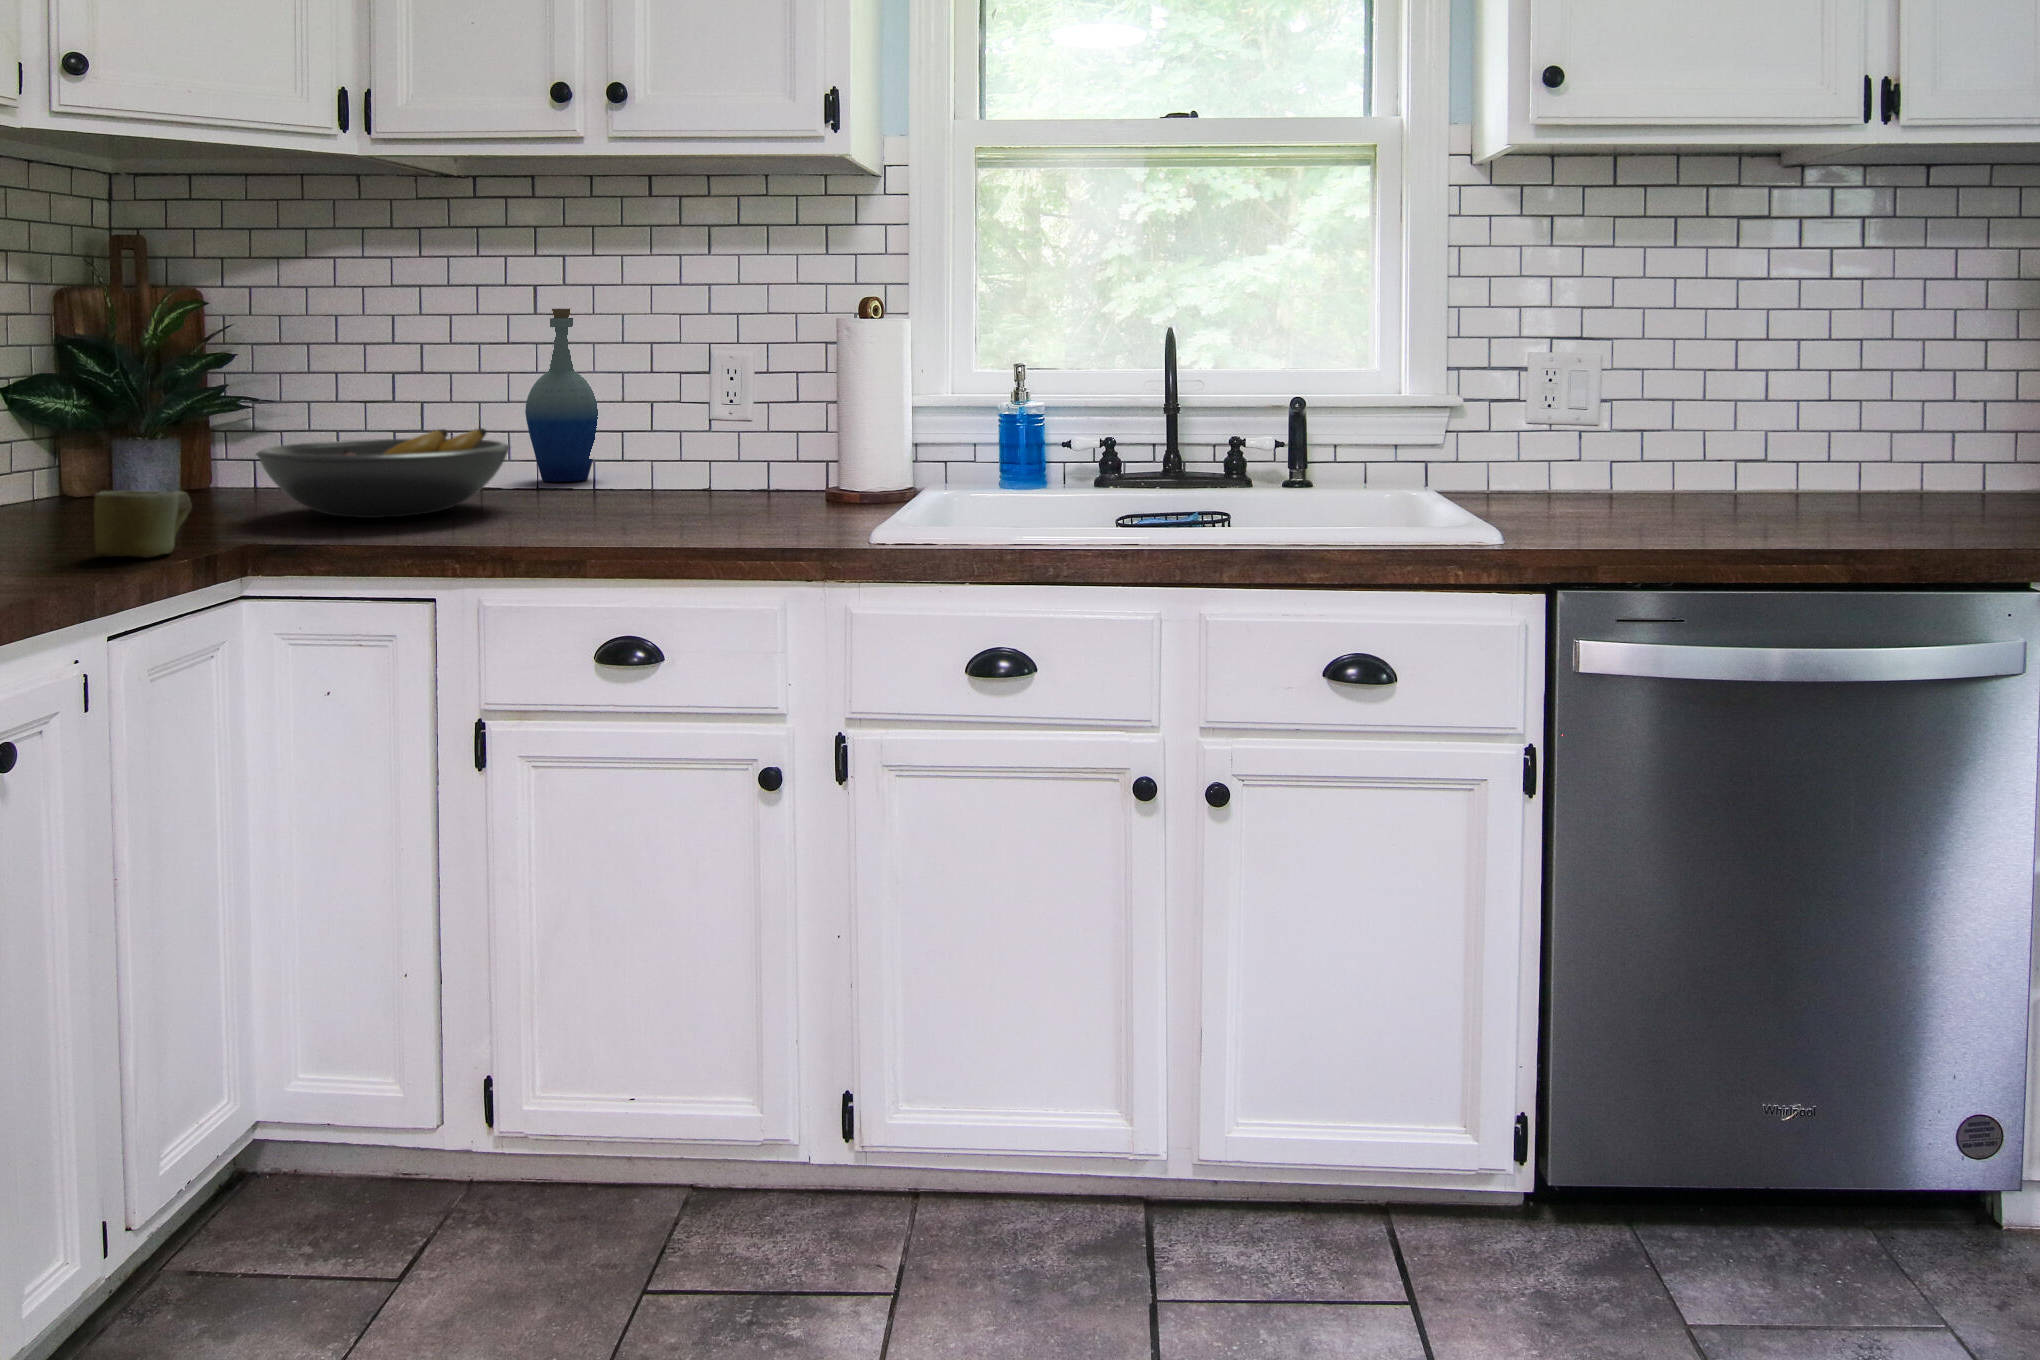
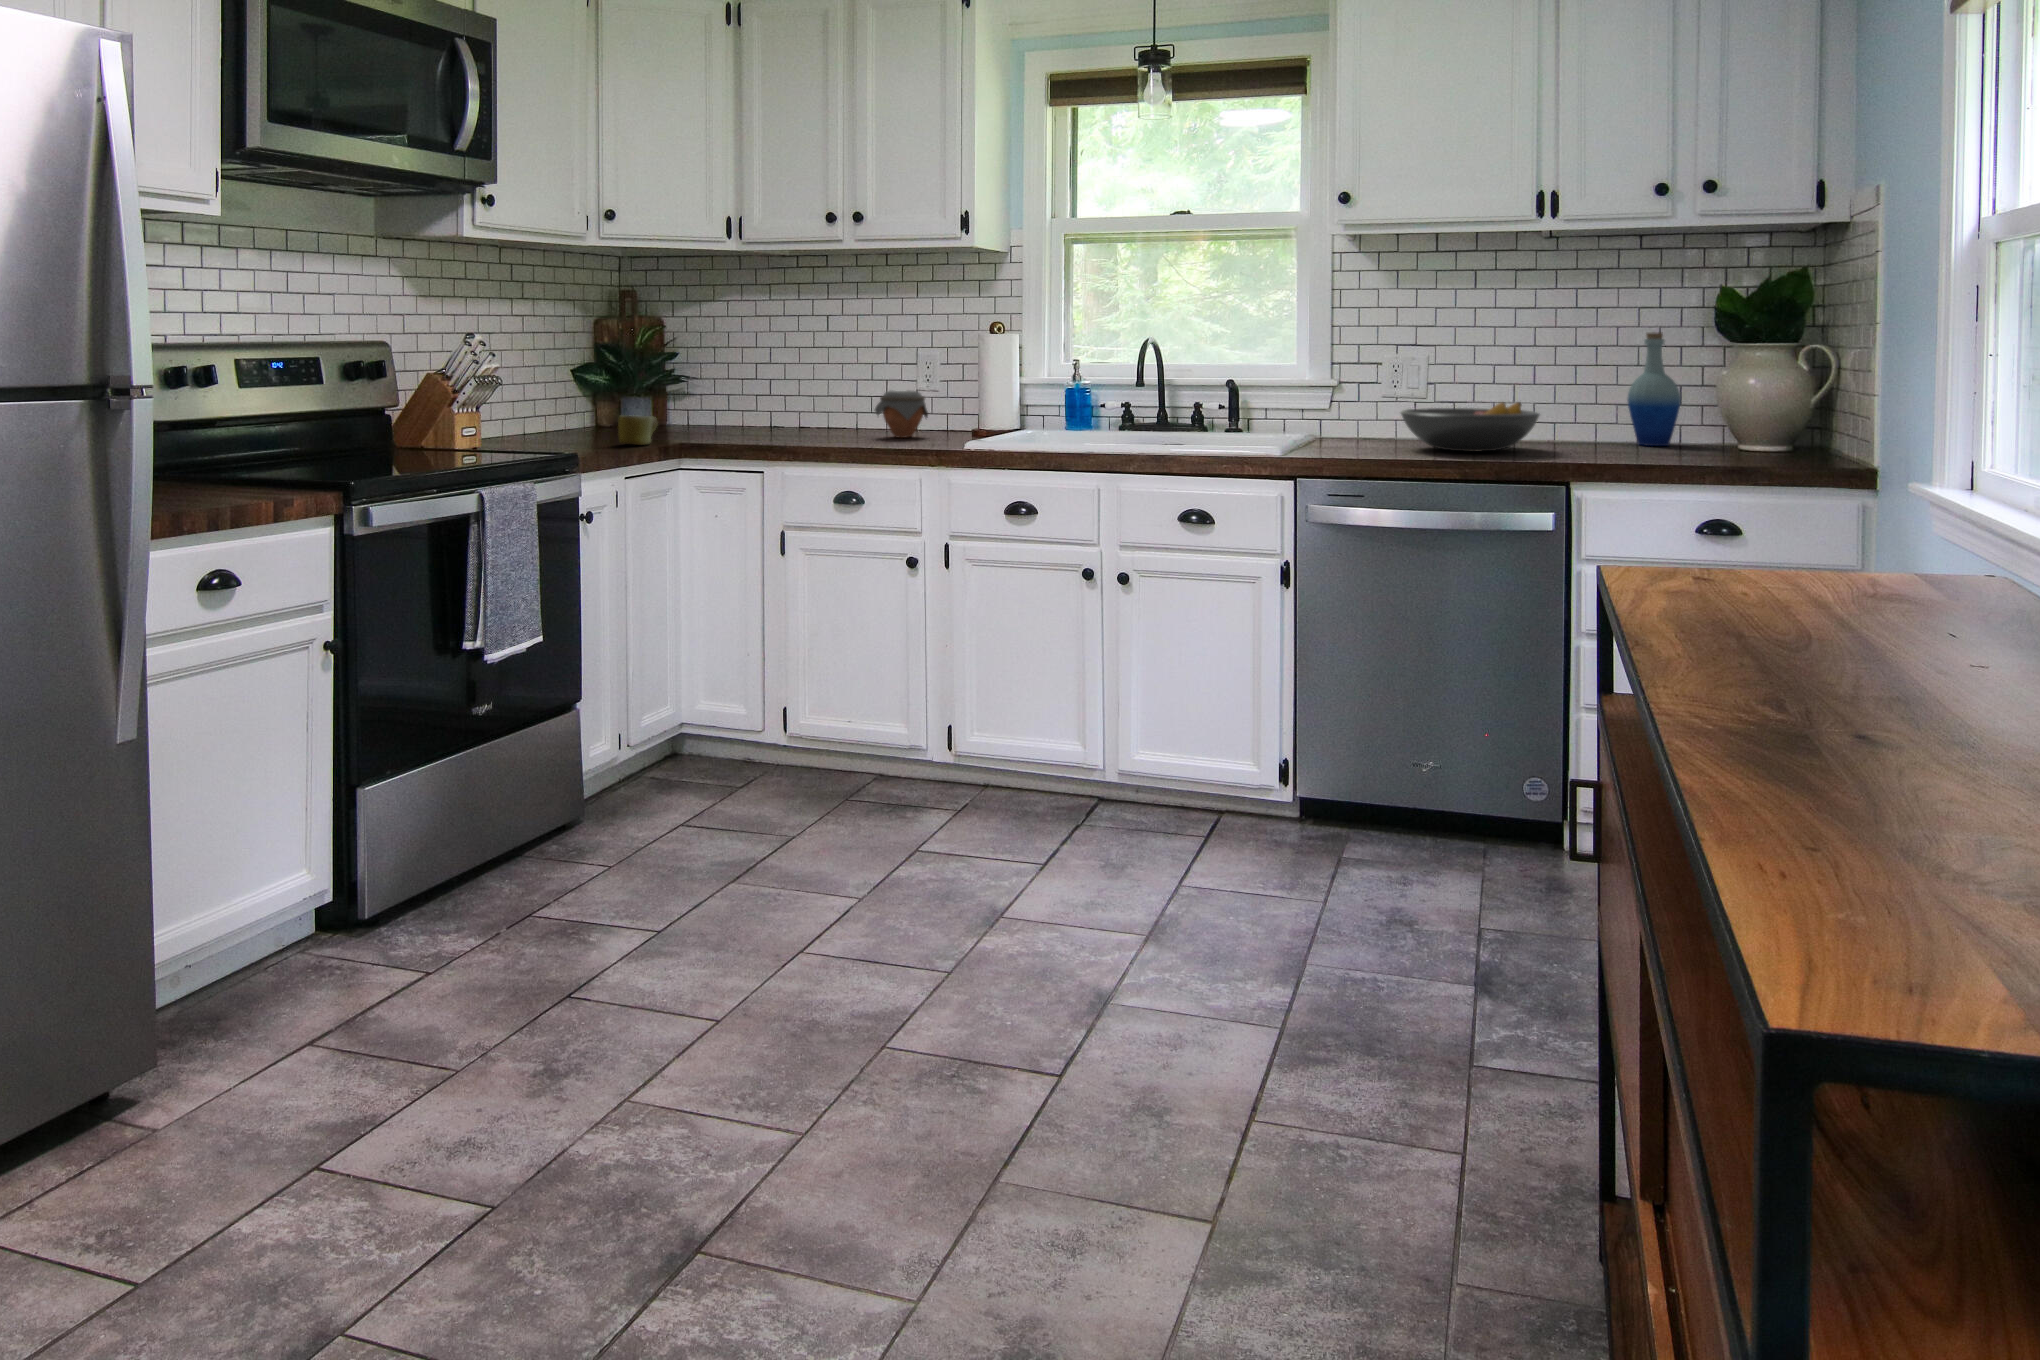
bottle: present [525,309,598,482] -> present [1627,333,1681,446]
jar: none [661,423,768,515] -> present [875,391,928,438]
fruit bowl: present [256,428,510,518] -> present [1401,402,1540,451]

